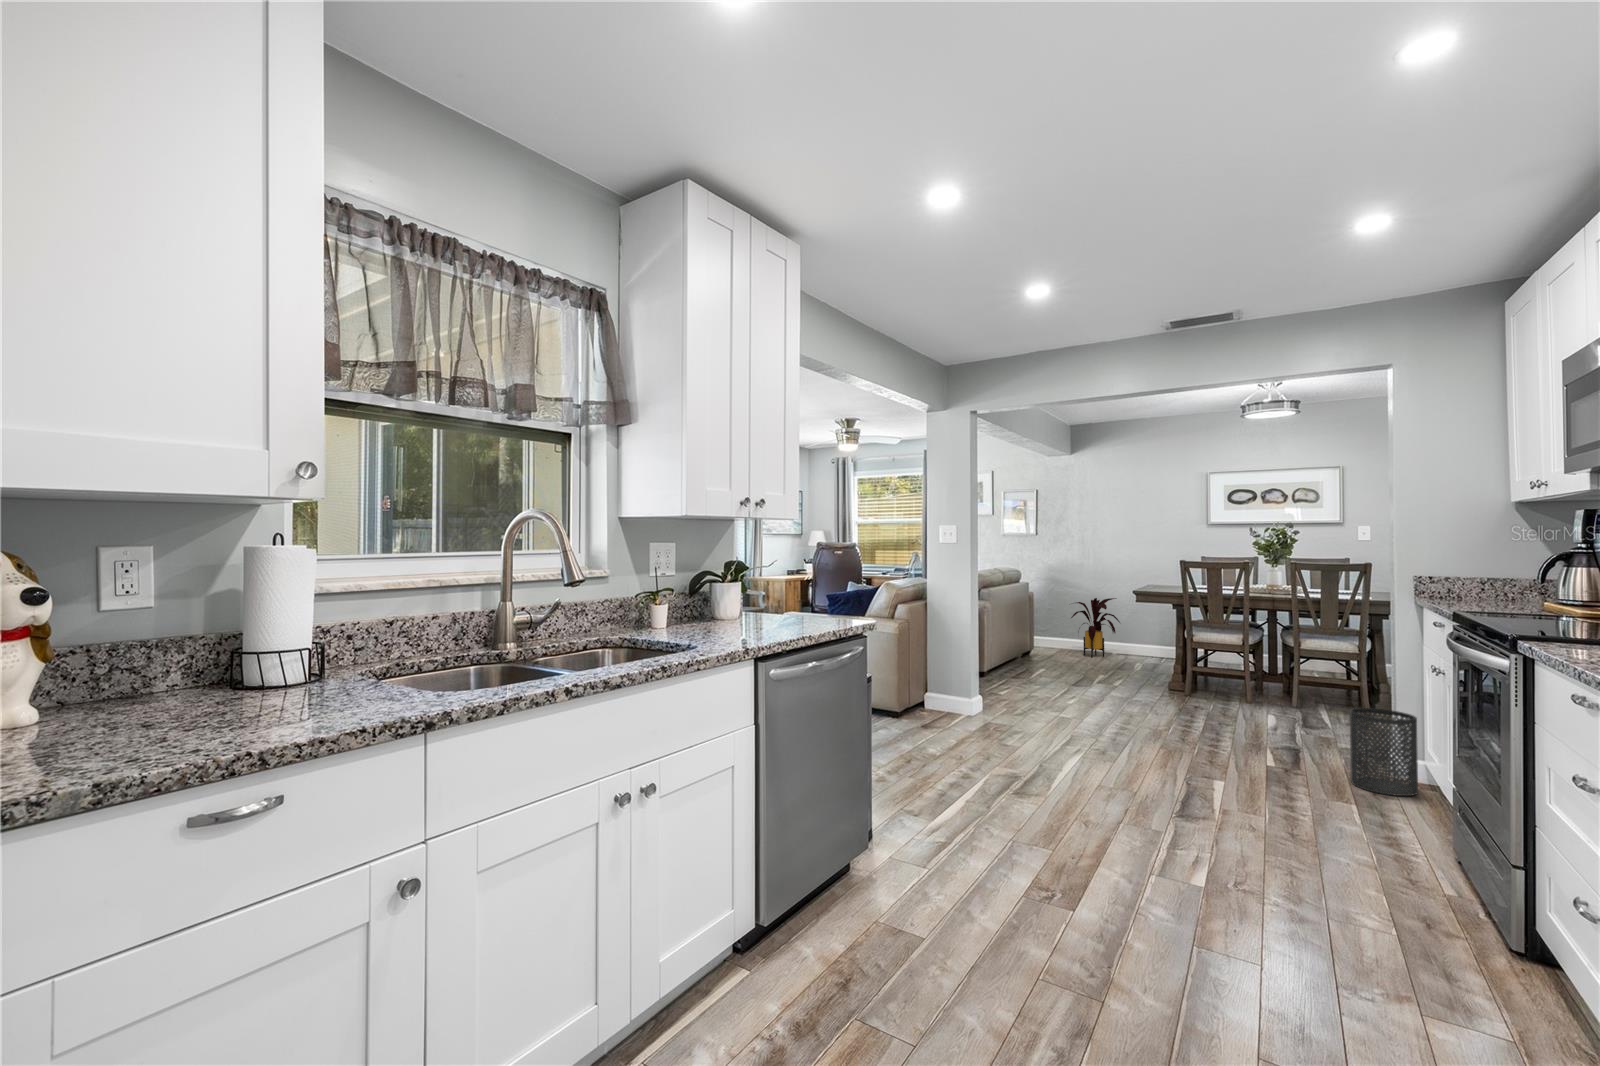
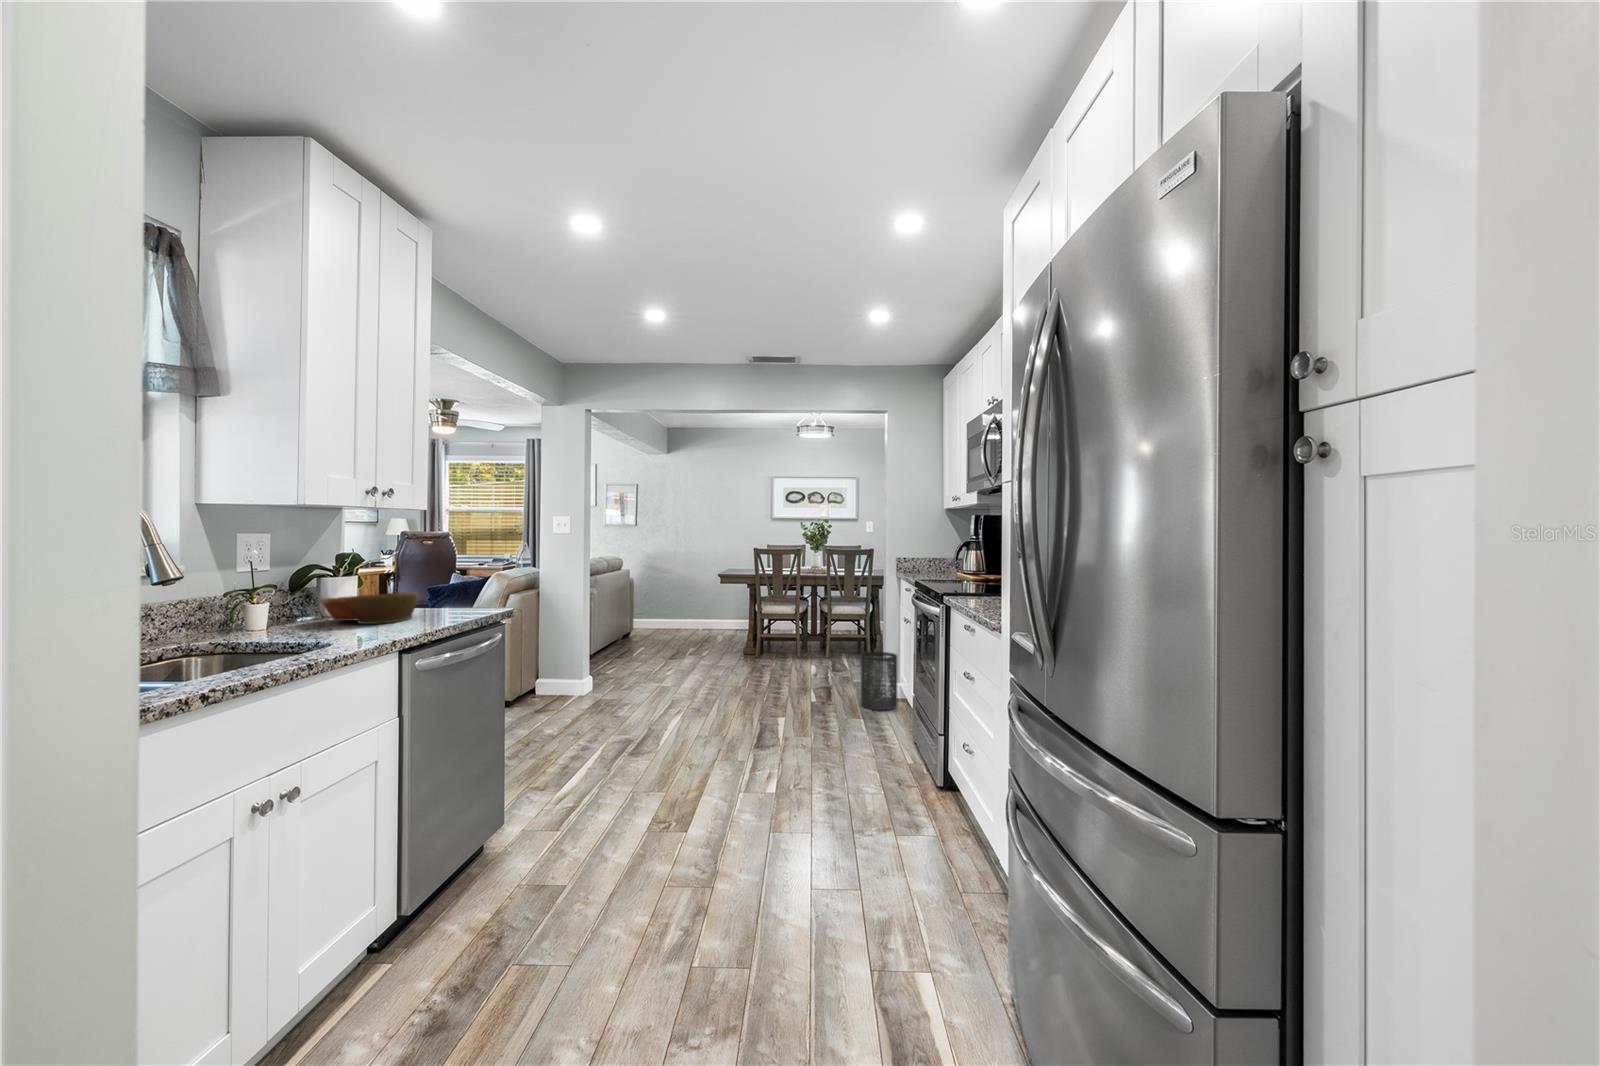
house plant: present [1071,598,1120,657] -> none [662,581,705,633]
bowl: none [701,599,787,629] -> present [316,592,418,624]

